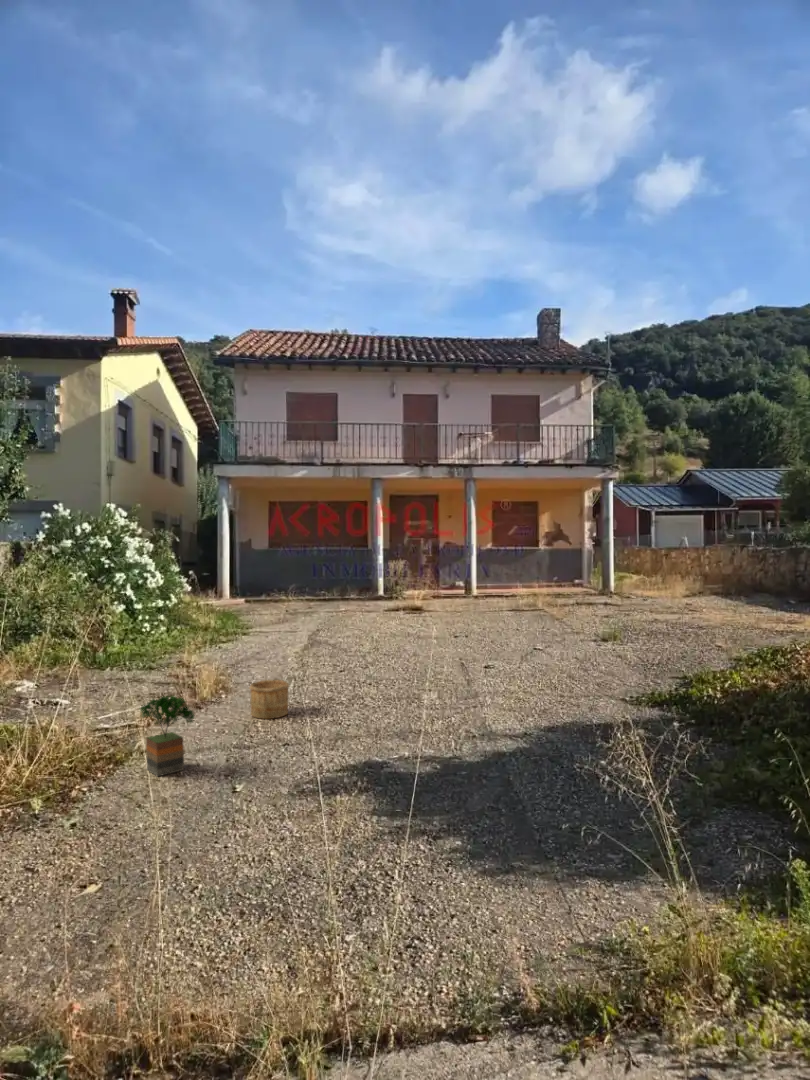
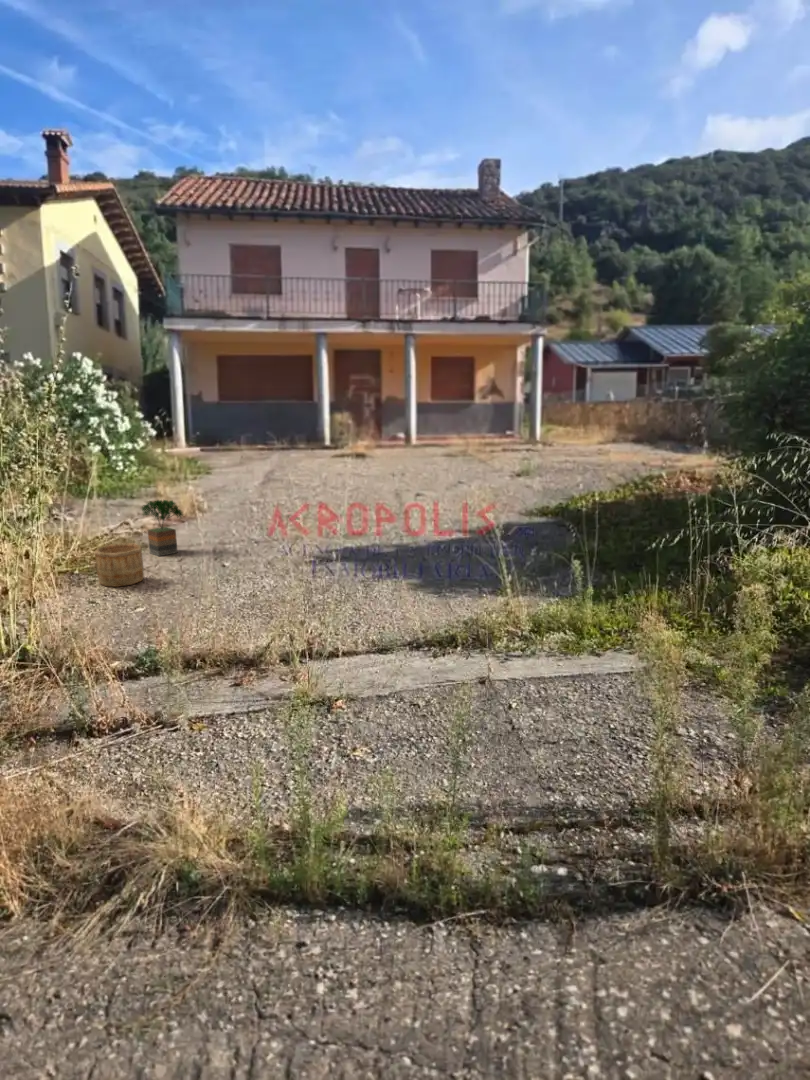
wooden bucket: present [250,680,289,719] -> present [94,543,144,587]

